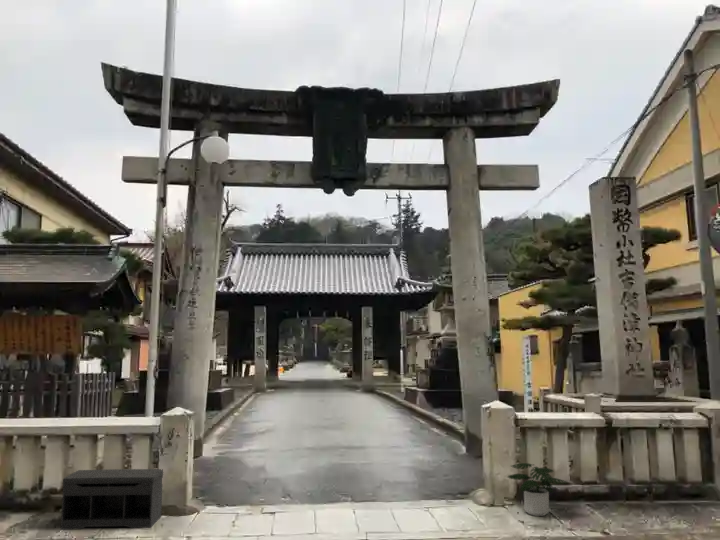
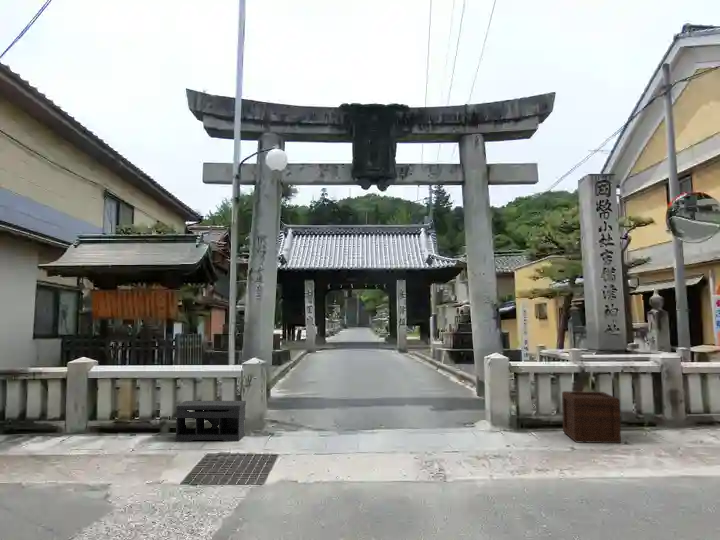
wooden crate: none [585,452,666,523] -> present [562,391,621,443]
potted plant: present [508,463,567,516] -> none [501,399,548,438]

